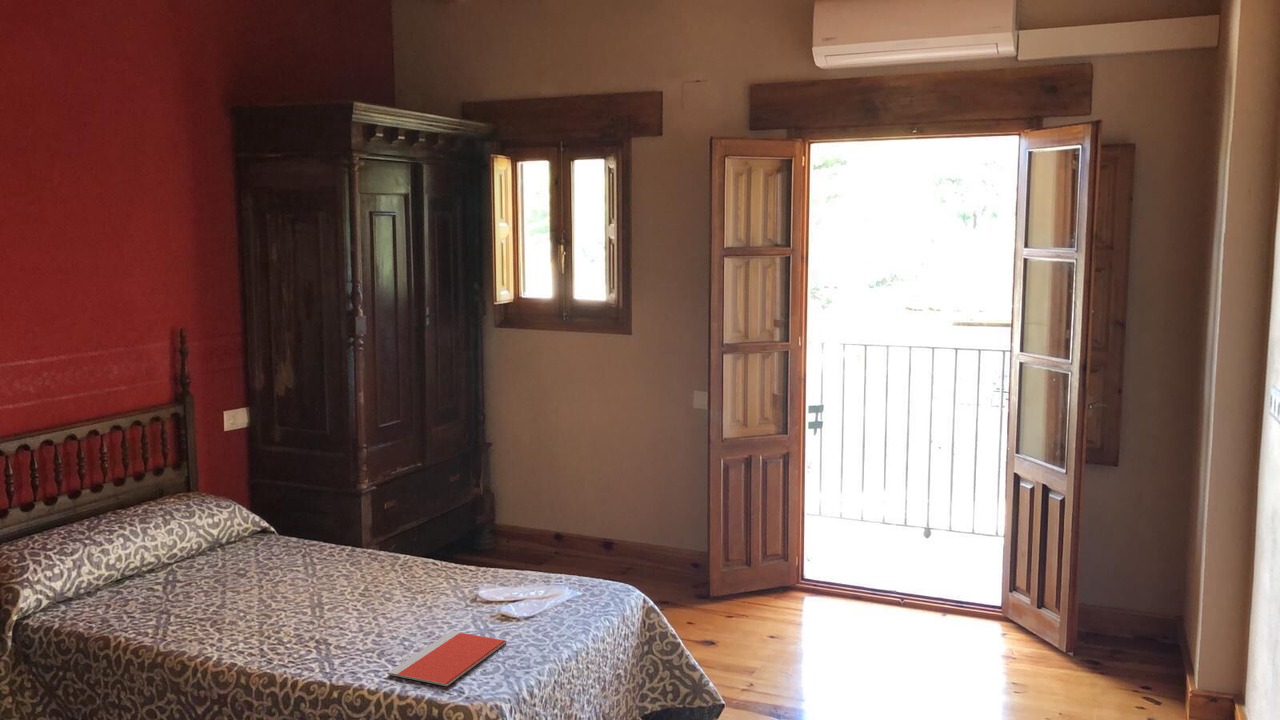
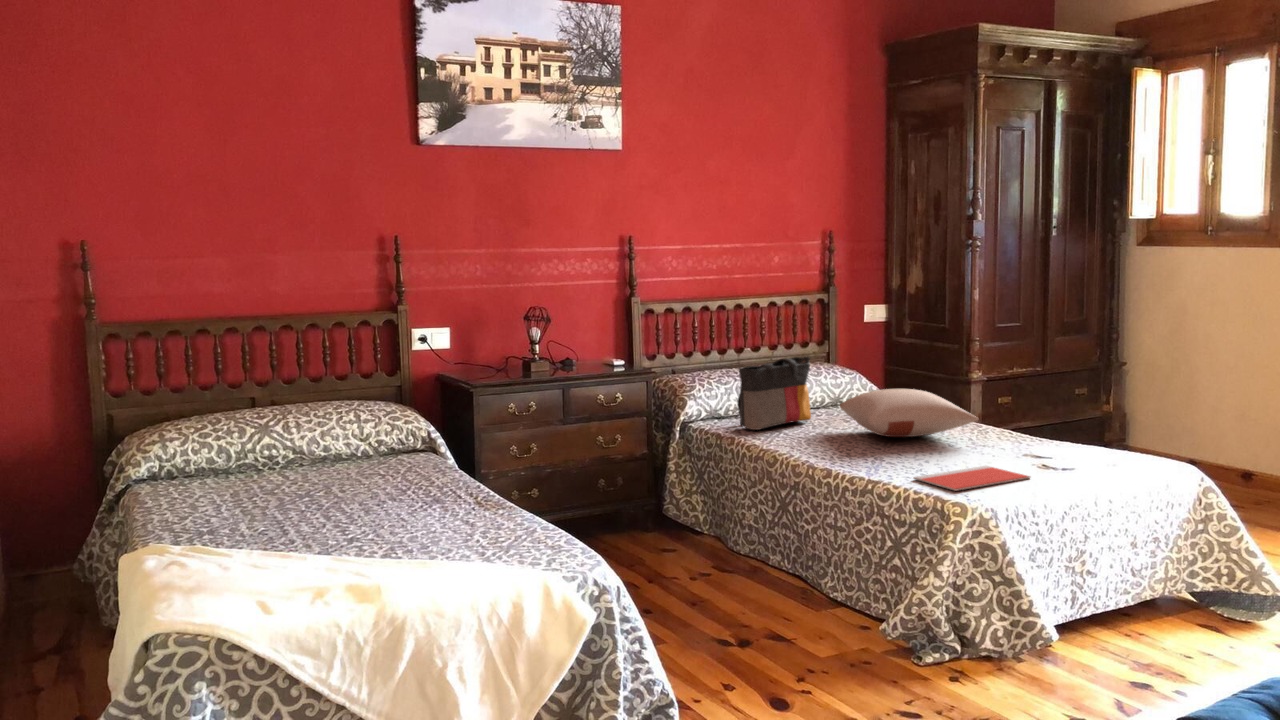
tote bag: none [96,506,201,618] -> present [737,357,811,430]
pillow: none [243,536,417,603] -> present [840,389,978,437]

